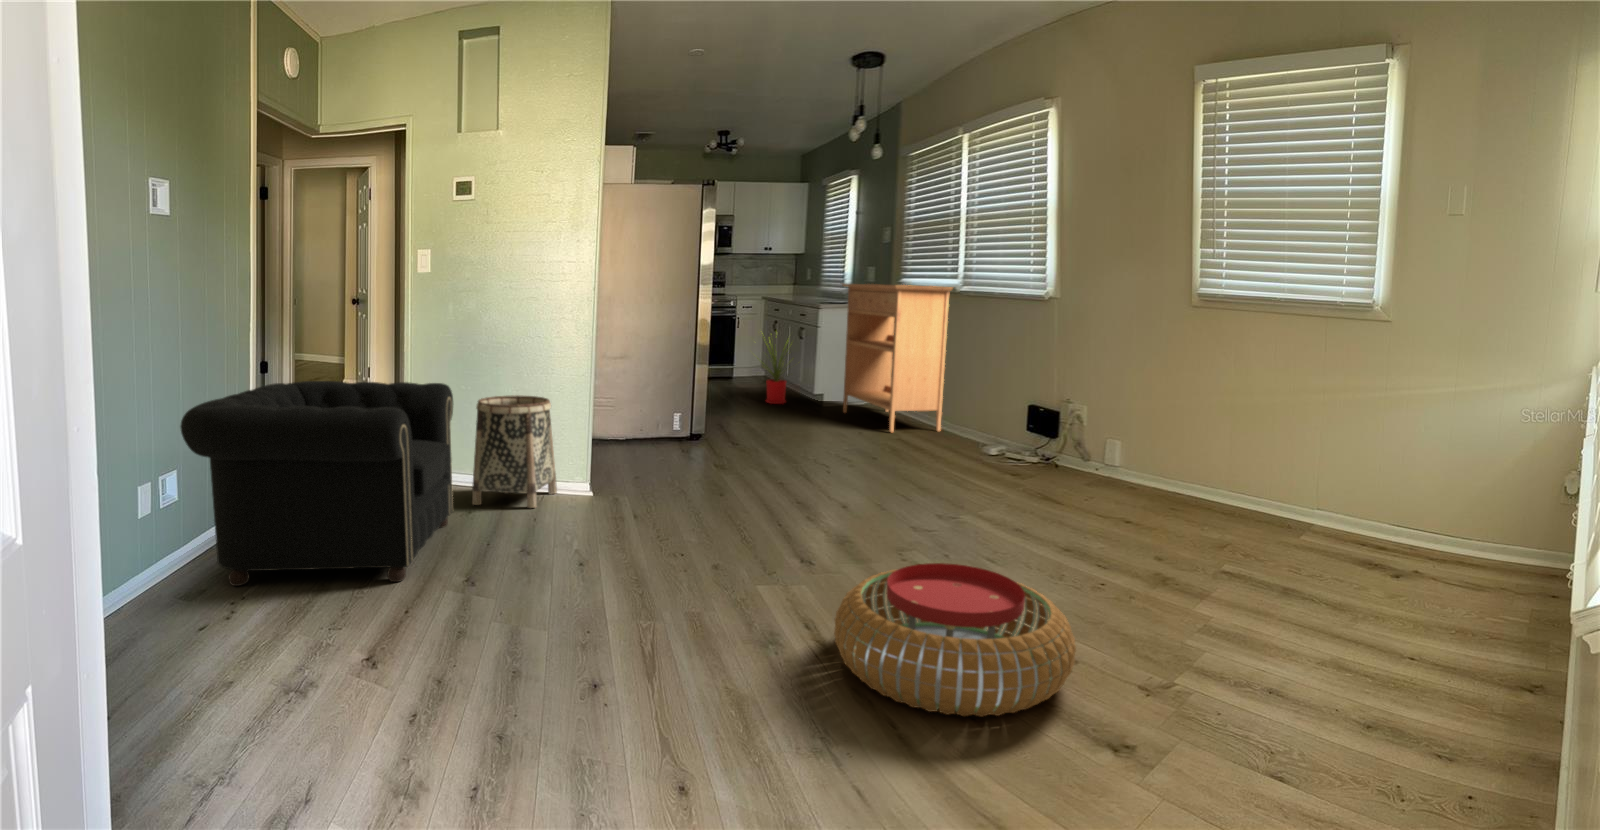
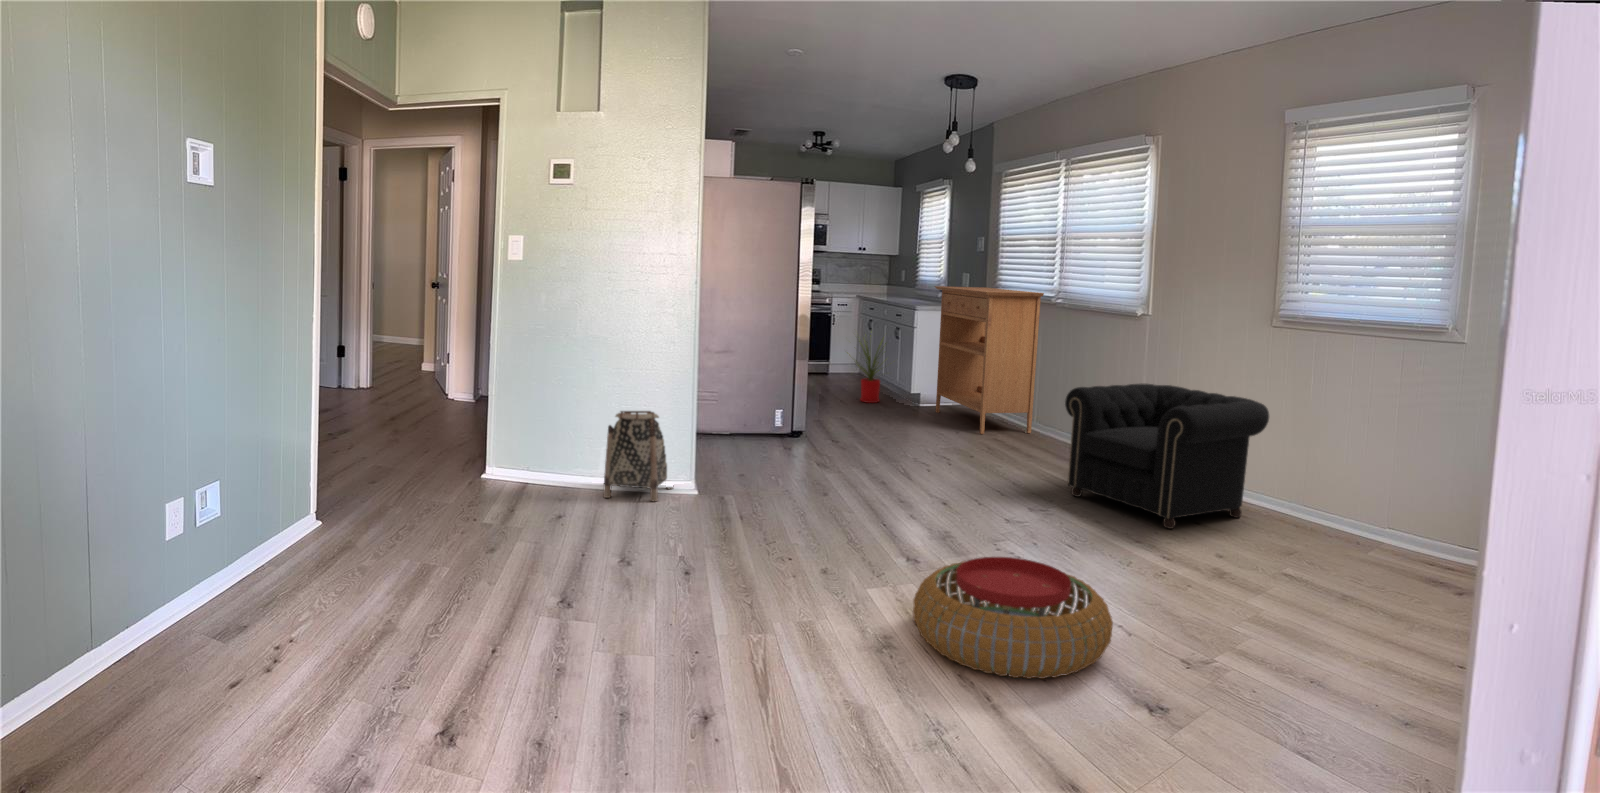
armchair: present [180,381,453,586] -> present [1065,384,1269,529]

